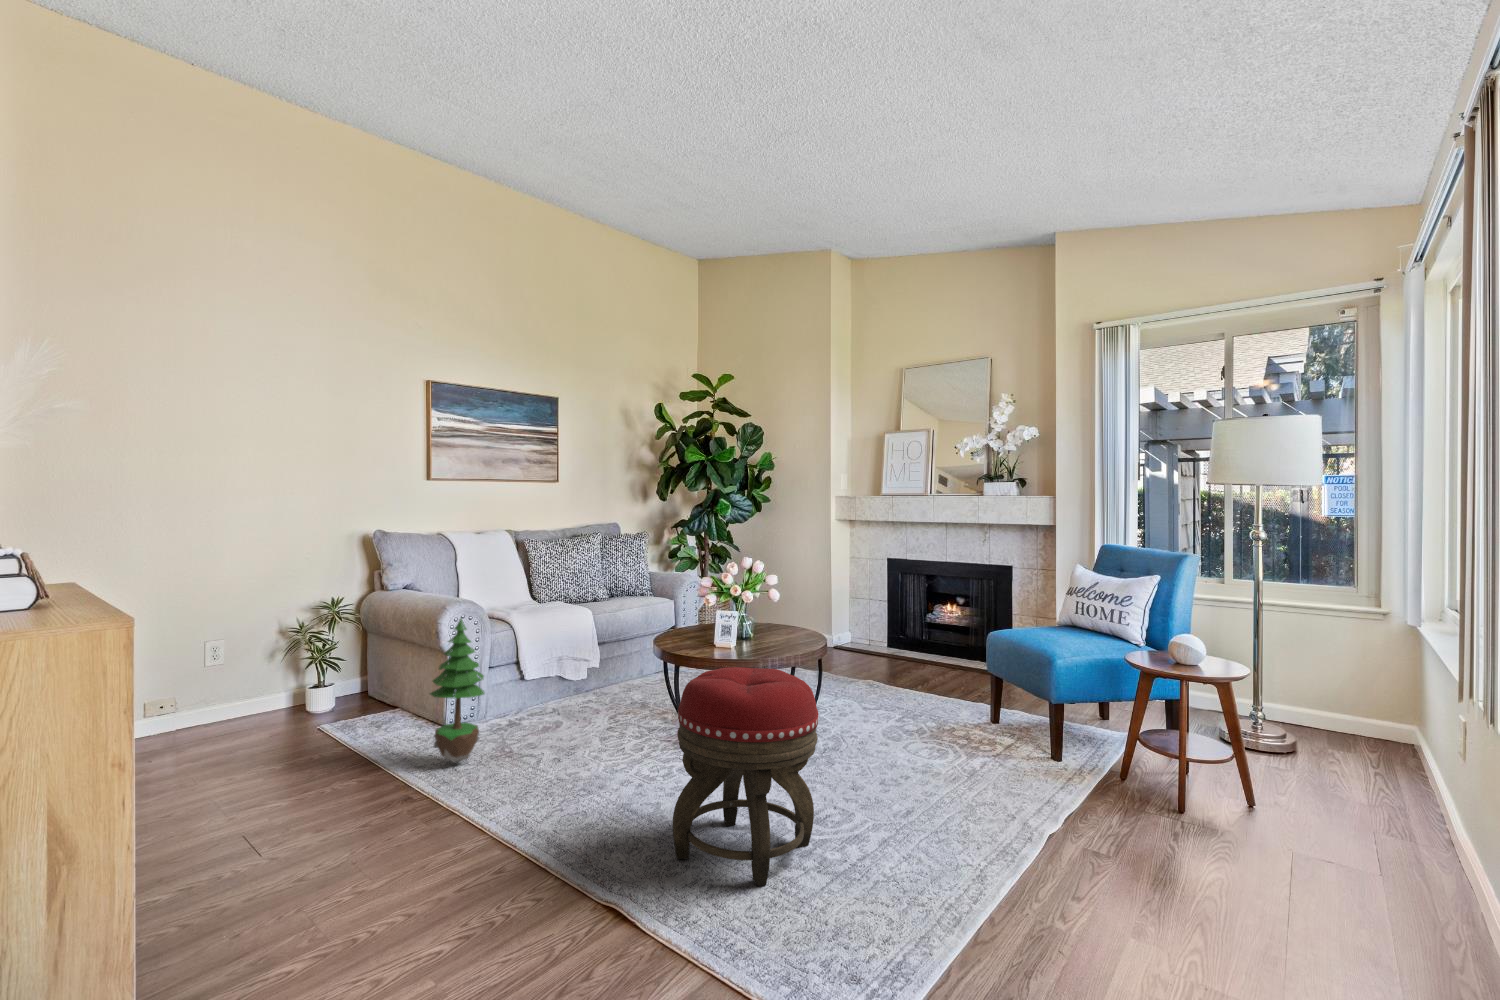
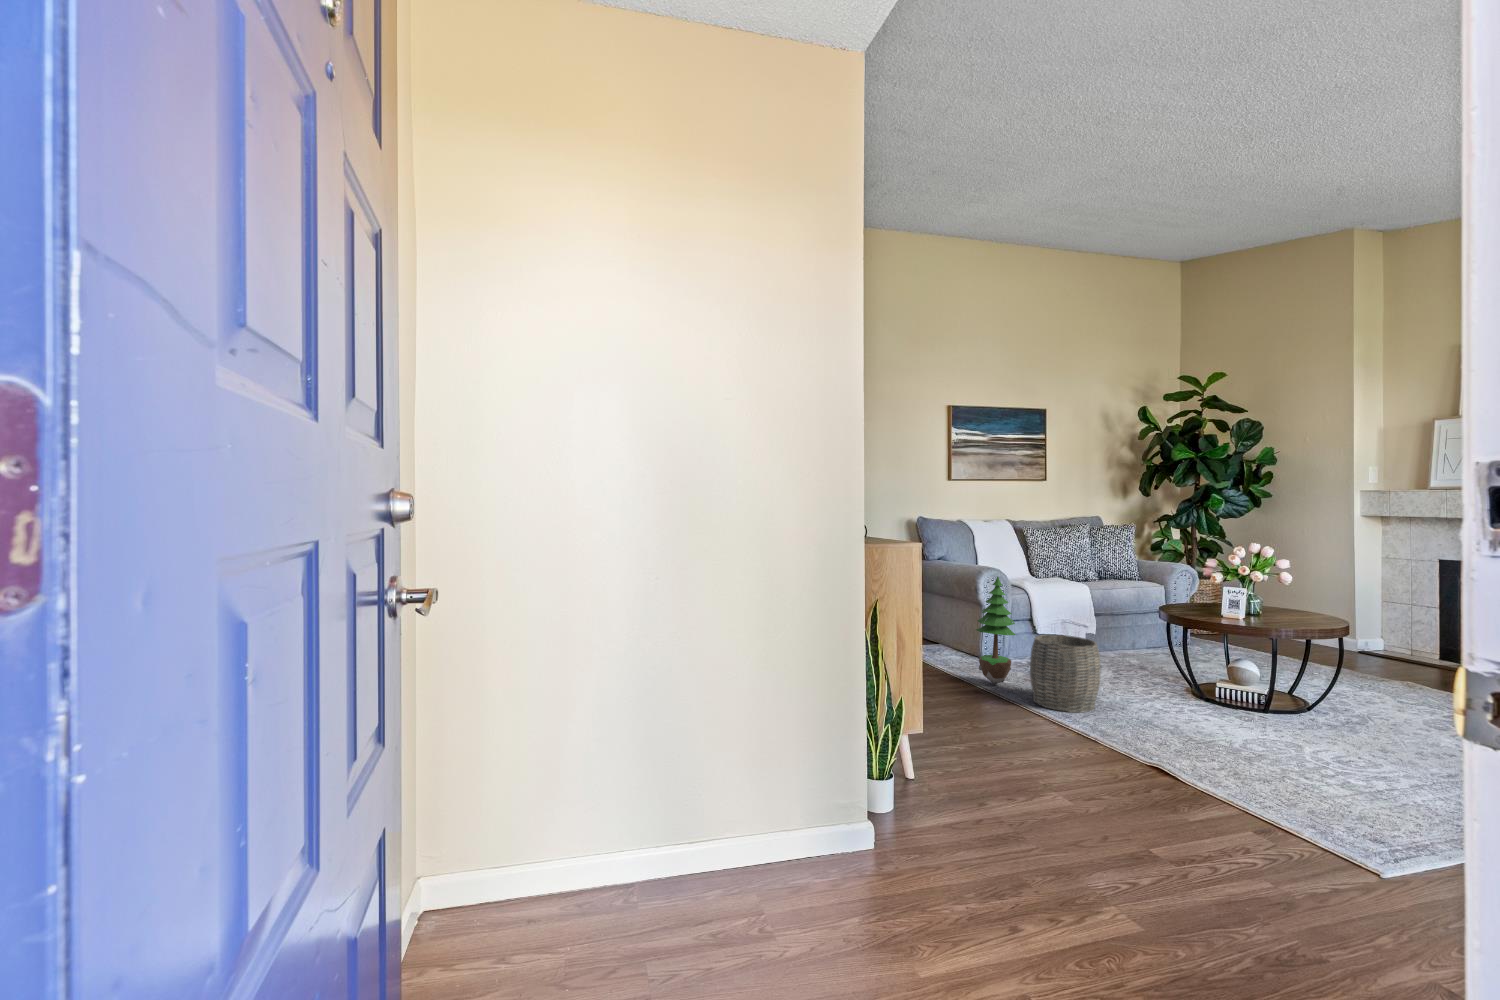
footstool: present [672,667,819,886] -> none [1196,622,1346,797]
woven basket: none [496,689,582,796] -> present [1030,635,1101,713]

